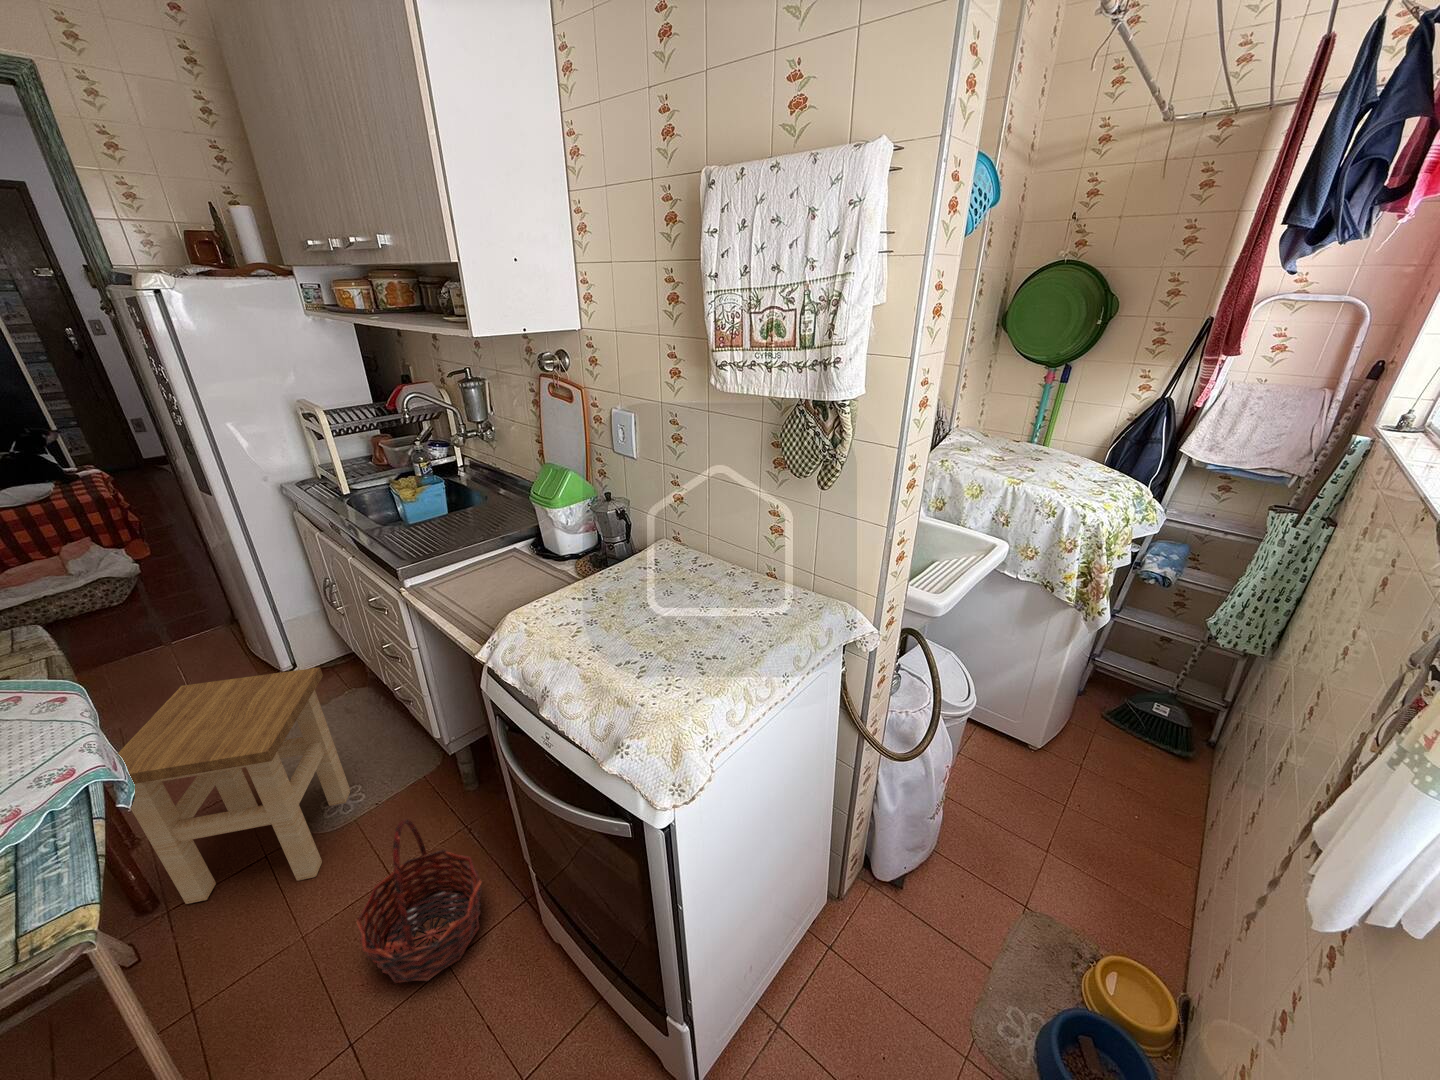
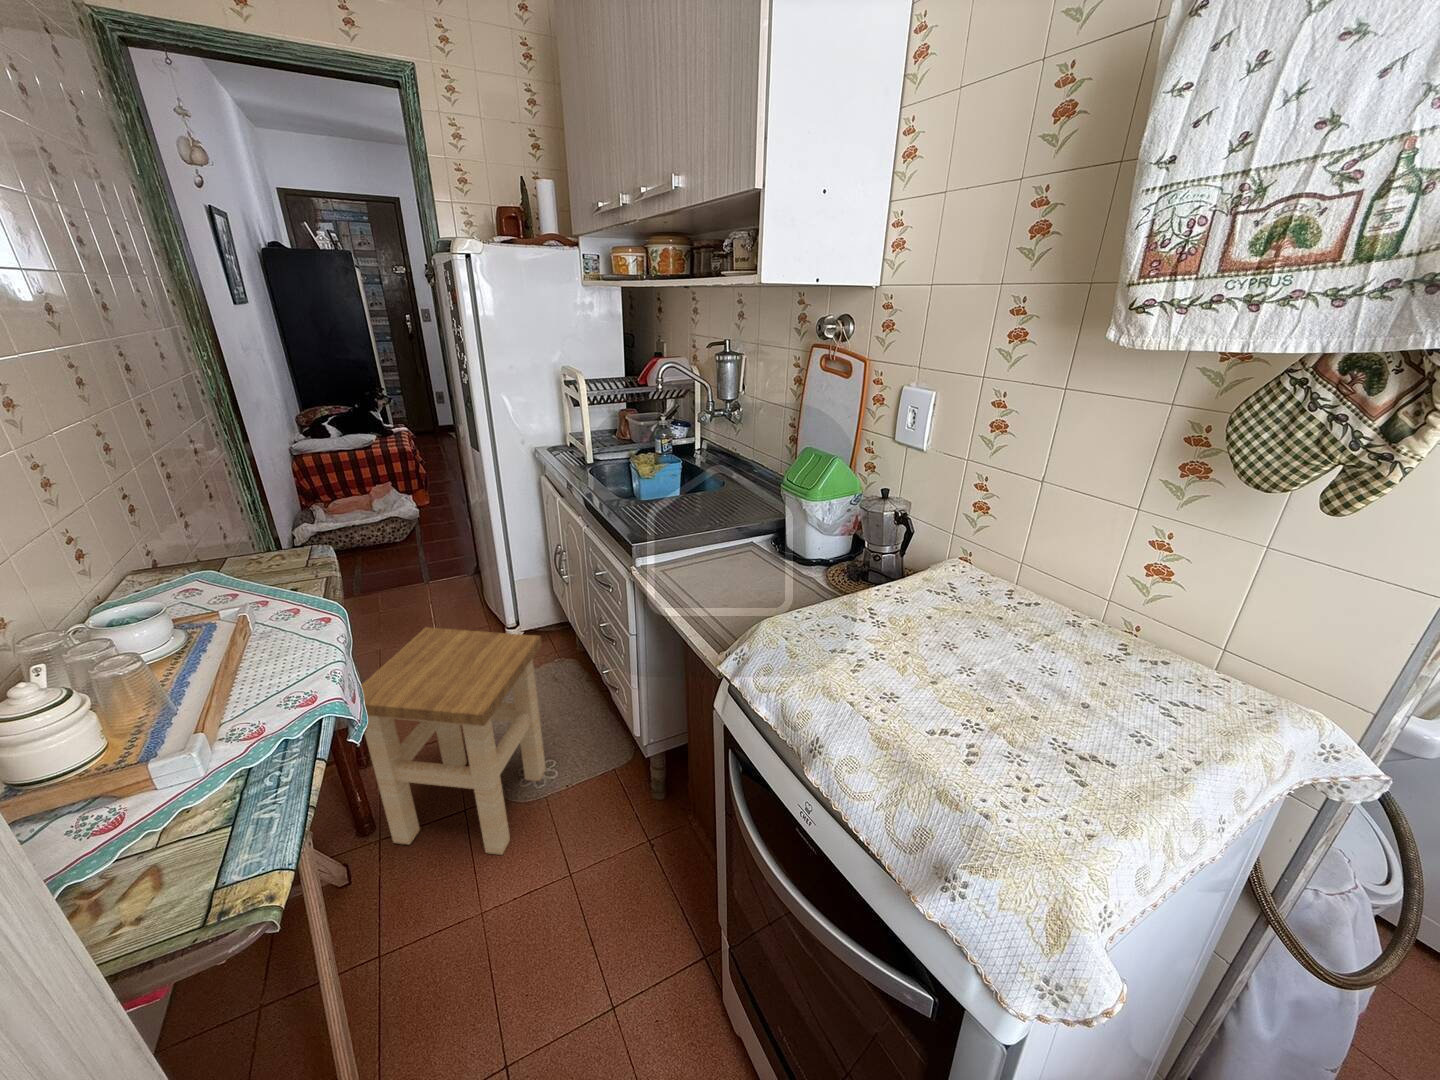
basket: present [357,819,482,983] -> none [531,832,664,1030]

